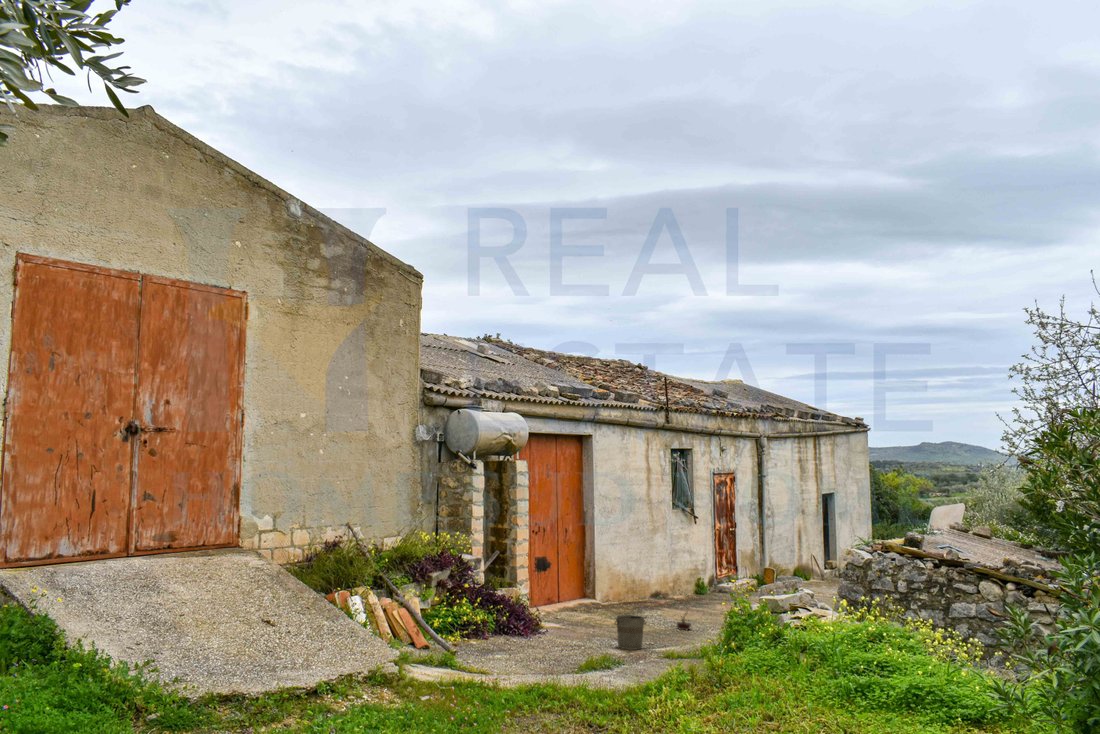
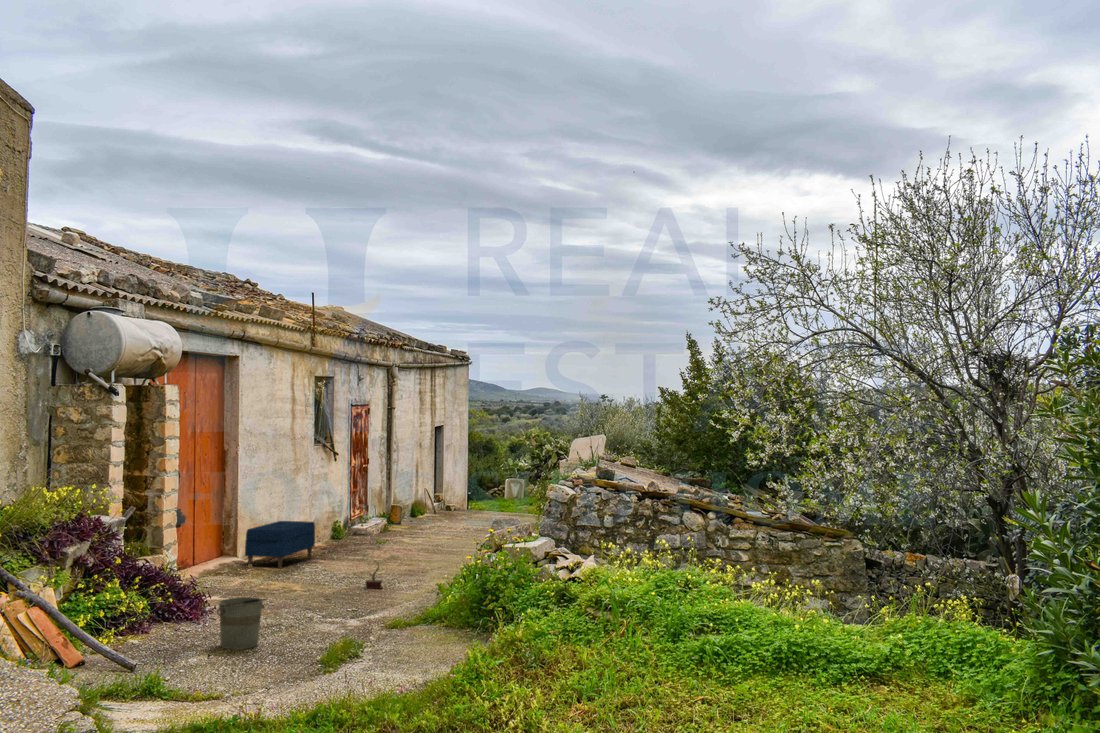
bench: none [602,570,663,610] -> present [245,521,315,569]
bucket: present [615,615,647,650] -> present [217,597,267,649]

